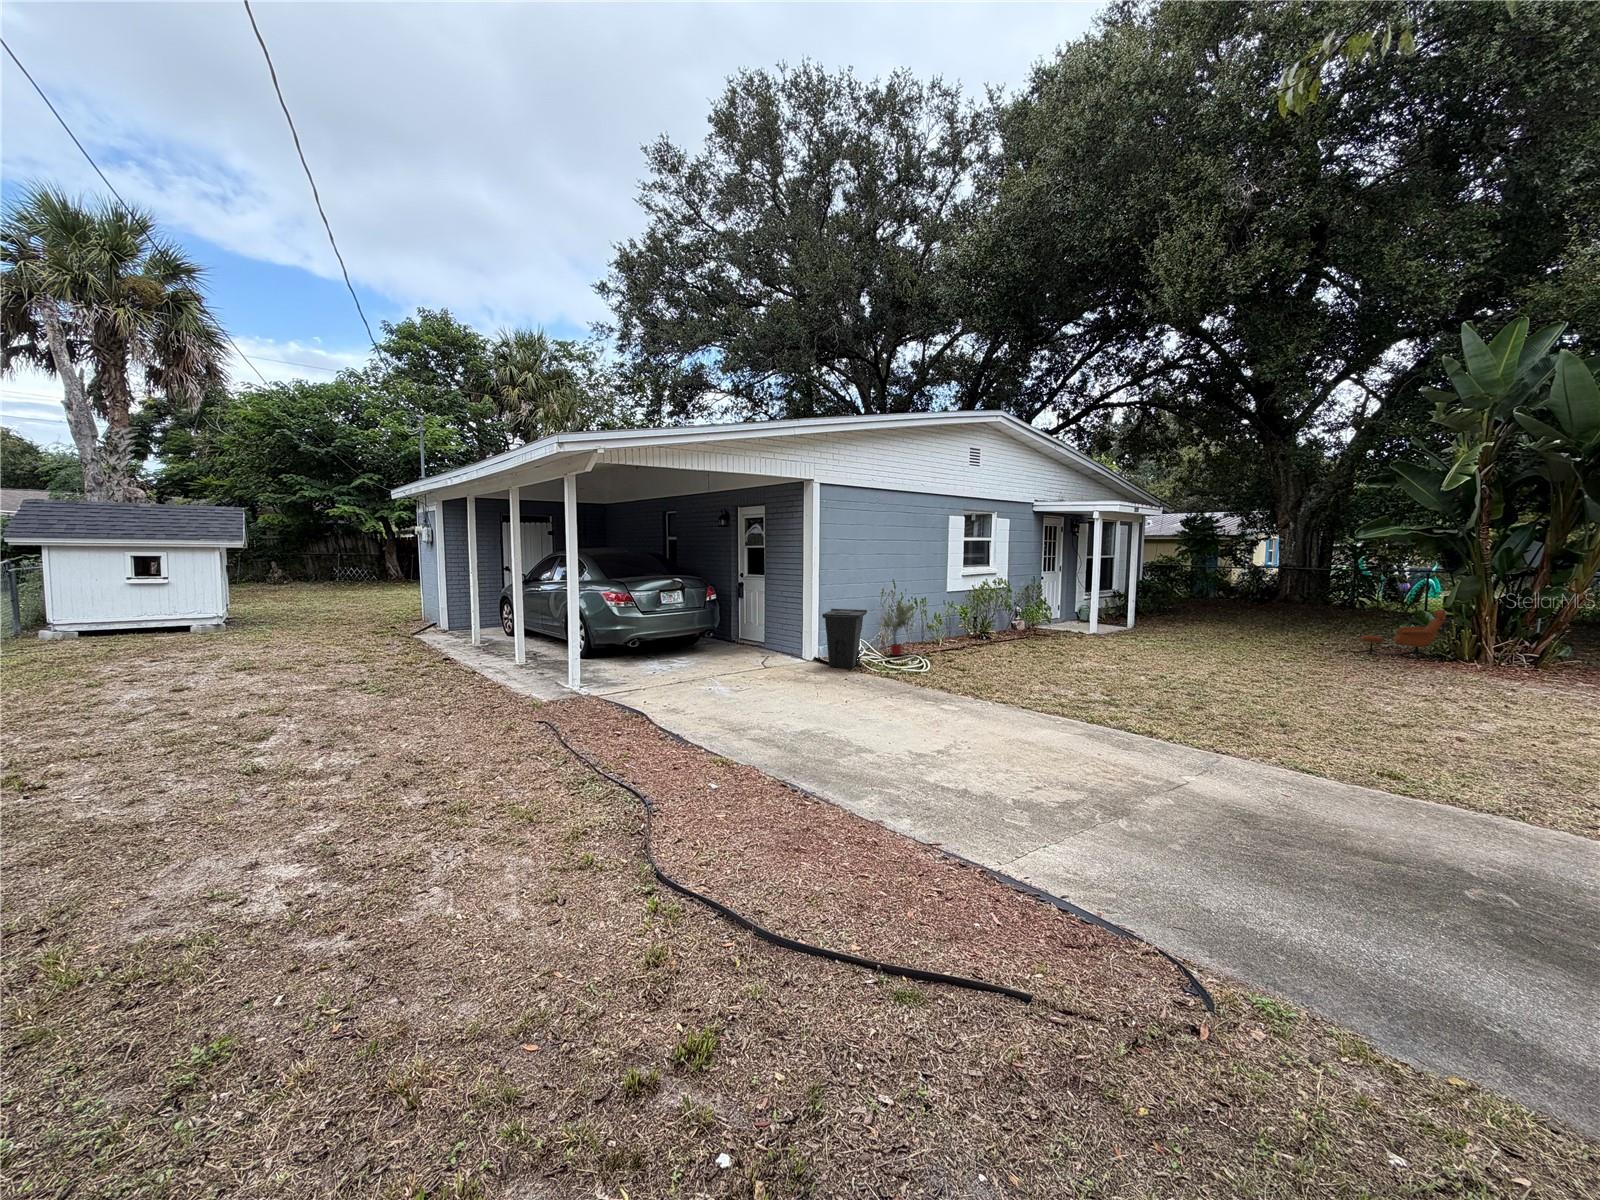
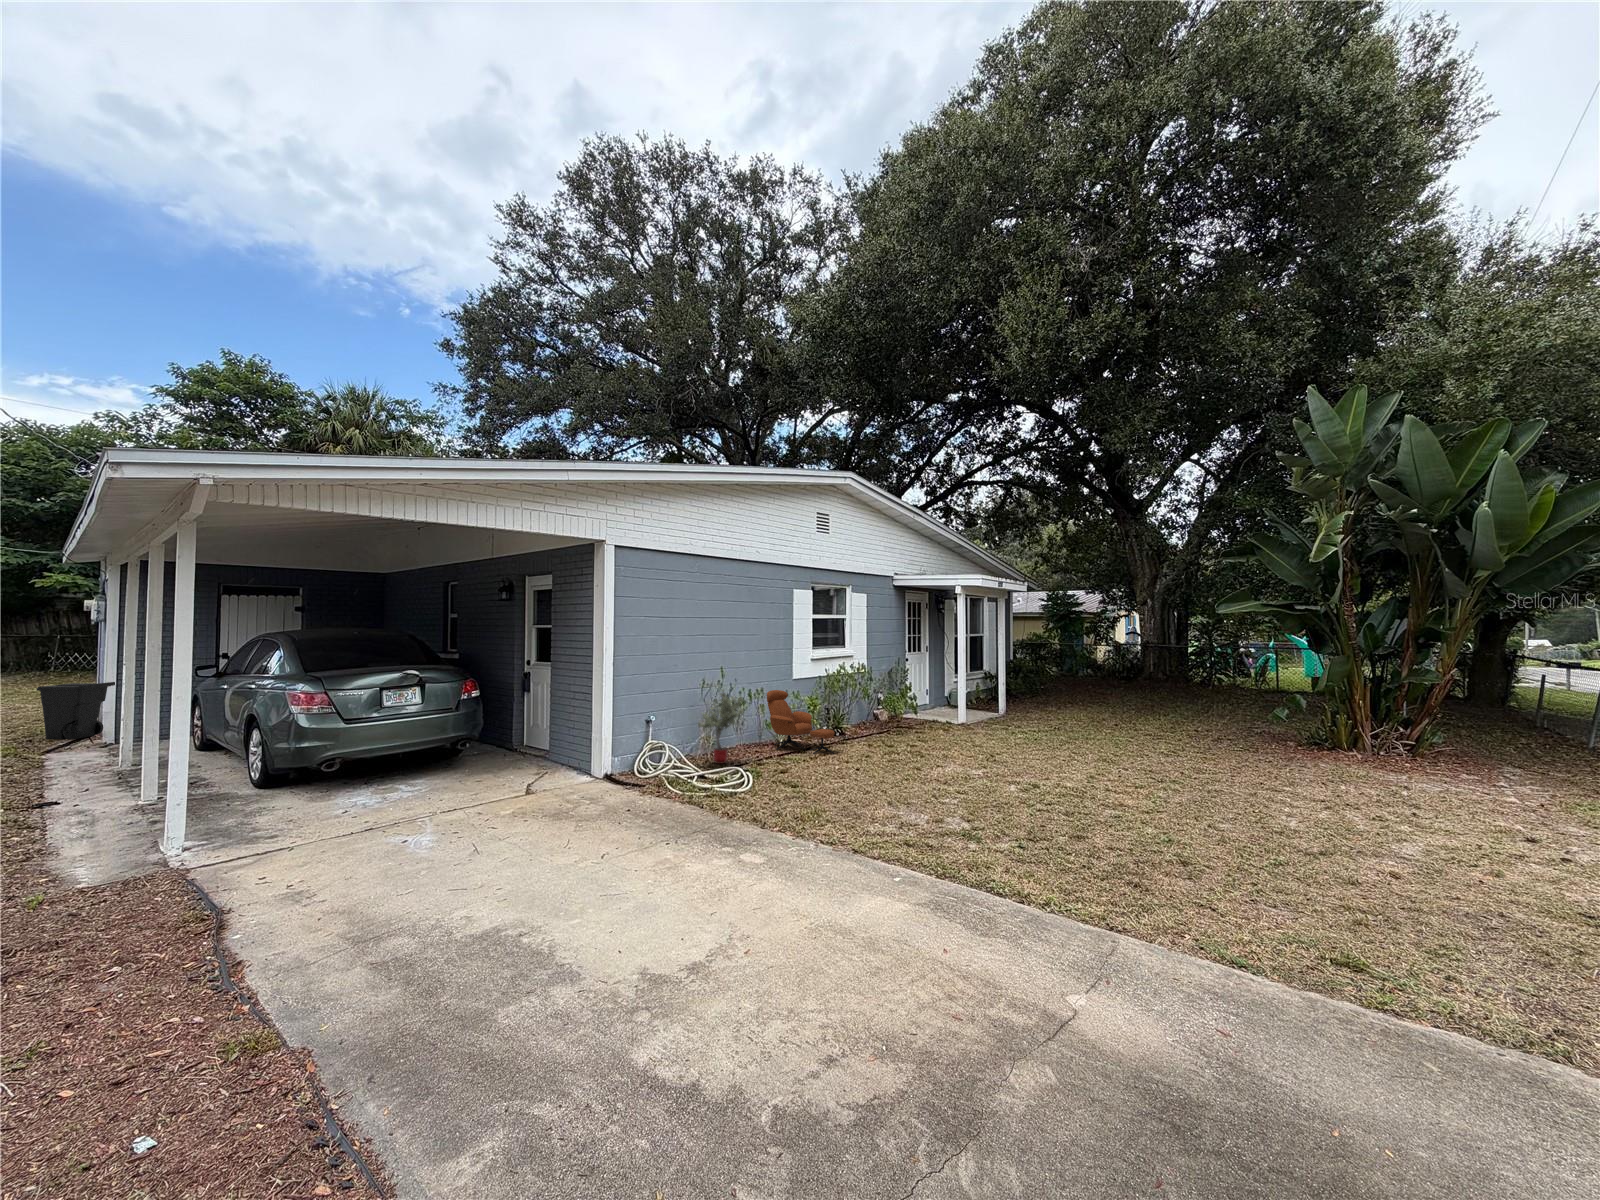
trash can: present [822,609,867,668] -> present [37,682,115,739]
lounge chair: present [1357,610,1446,659] -> present [767,690,835,754]

